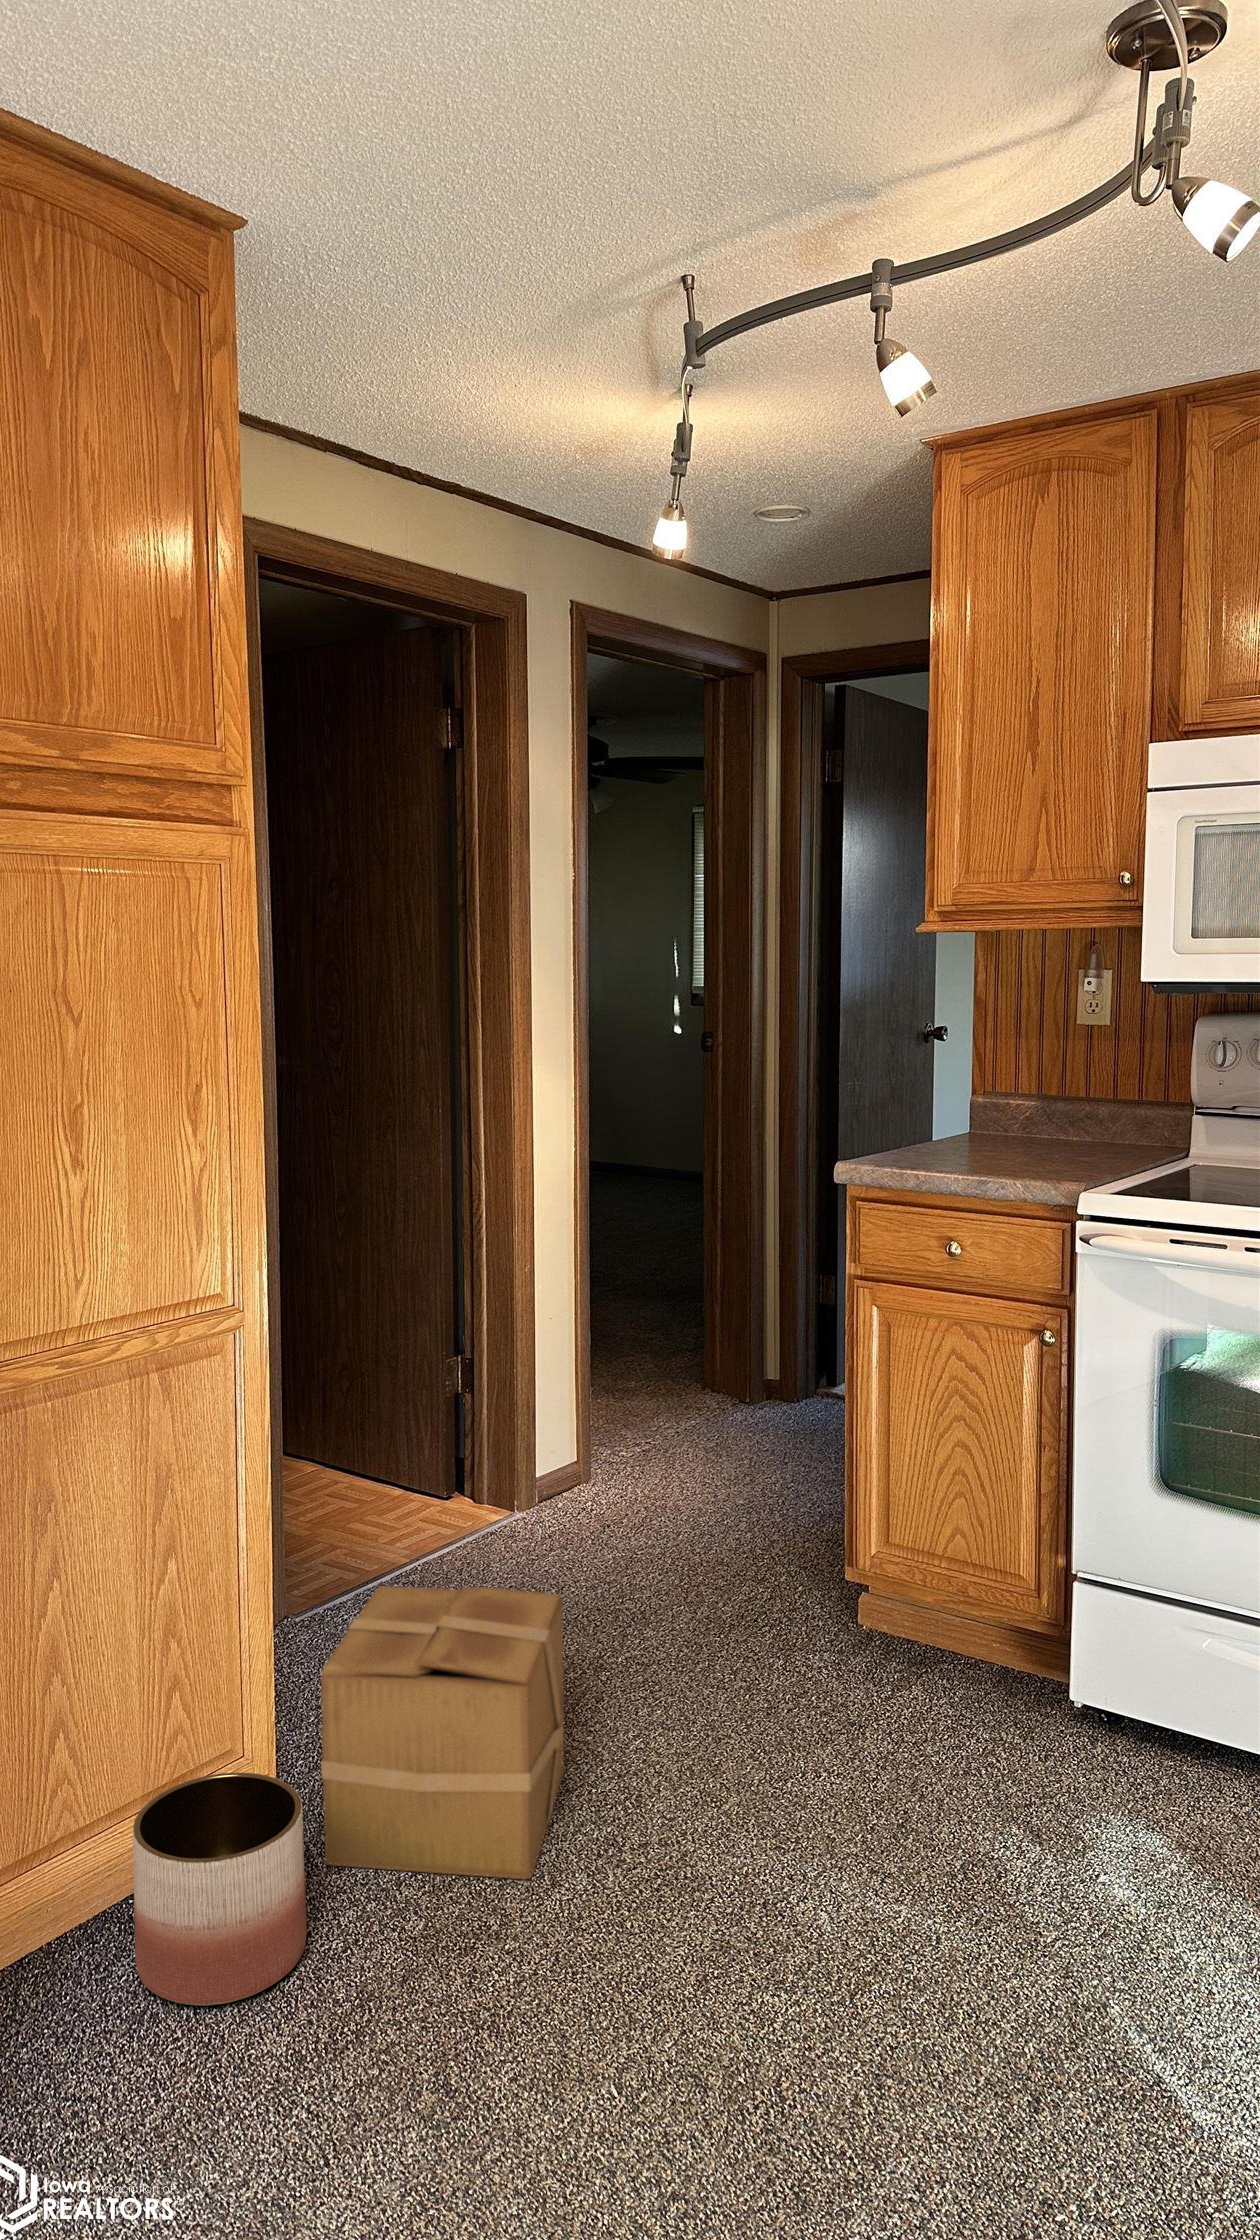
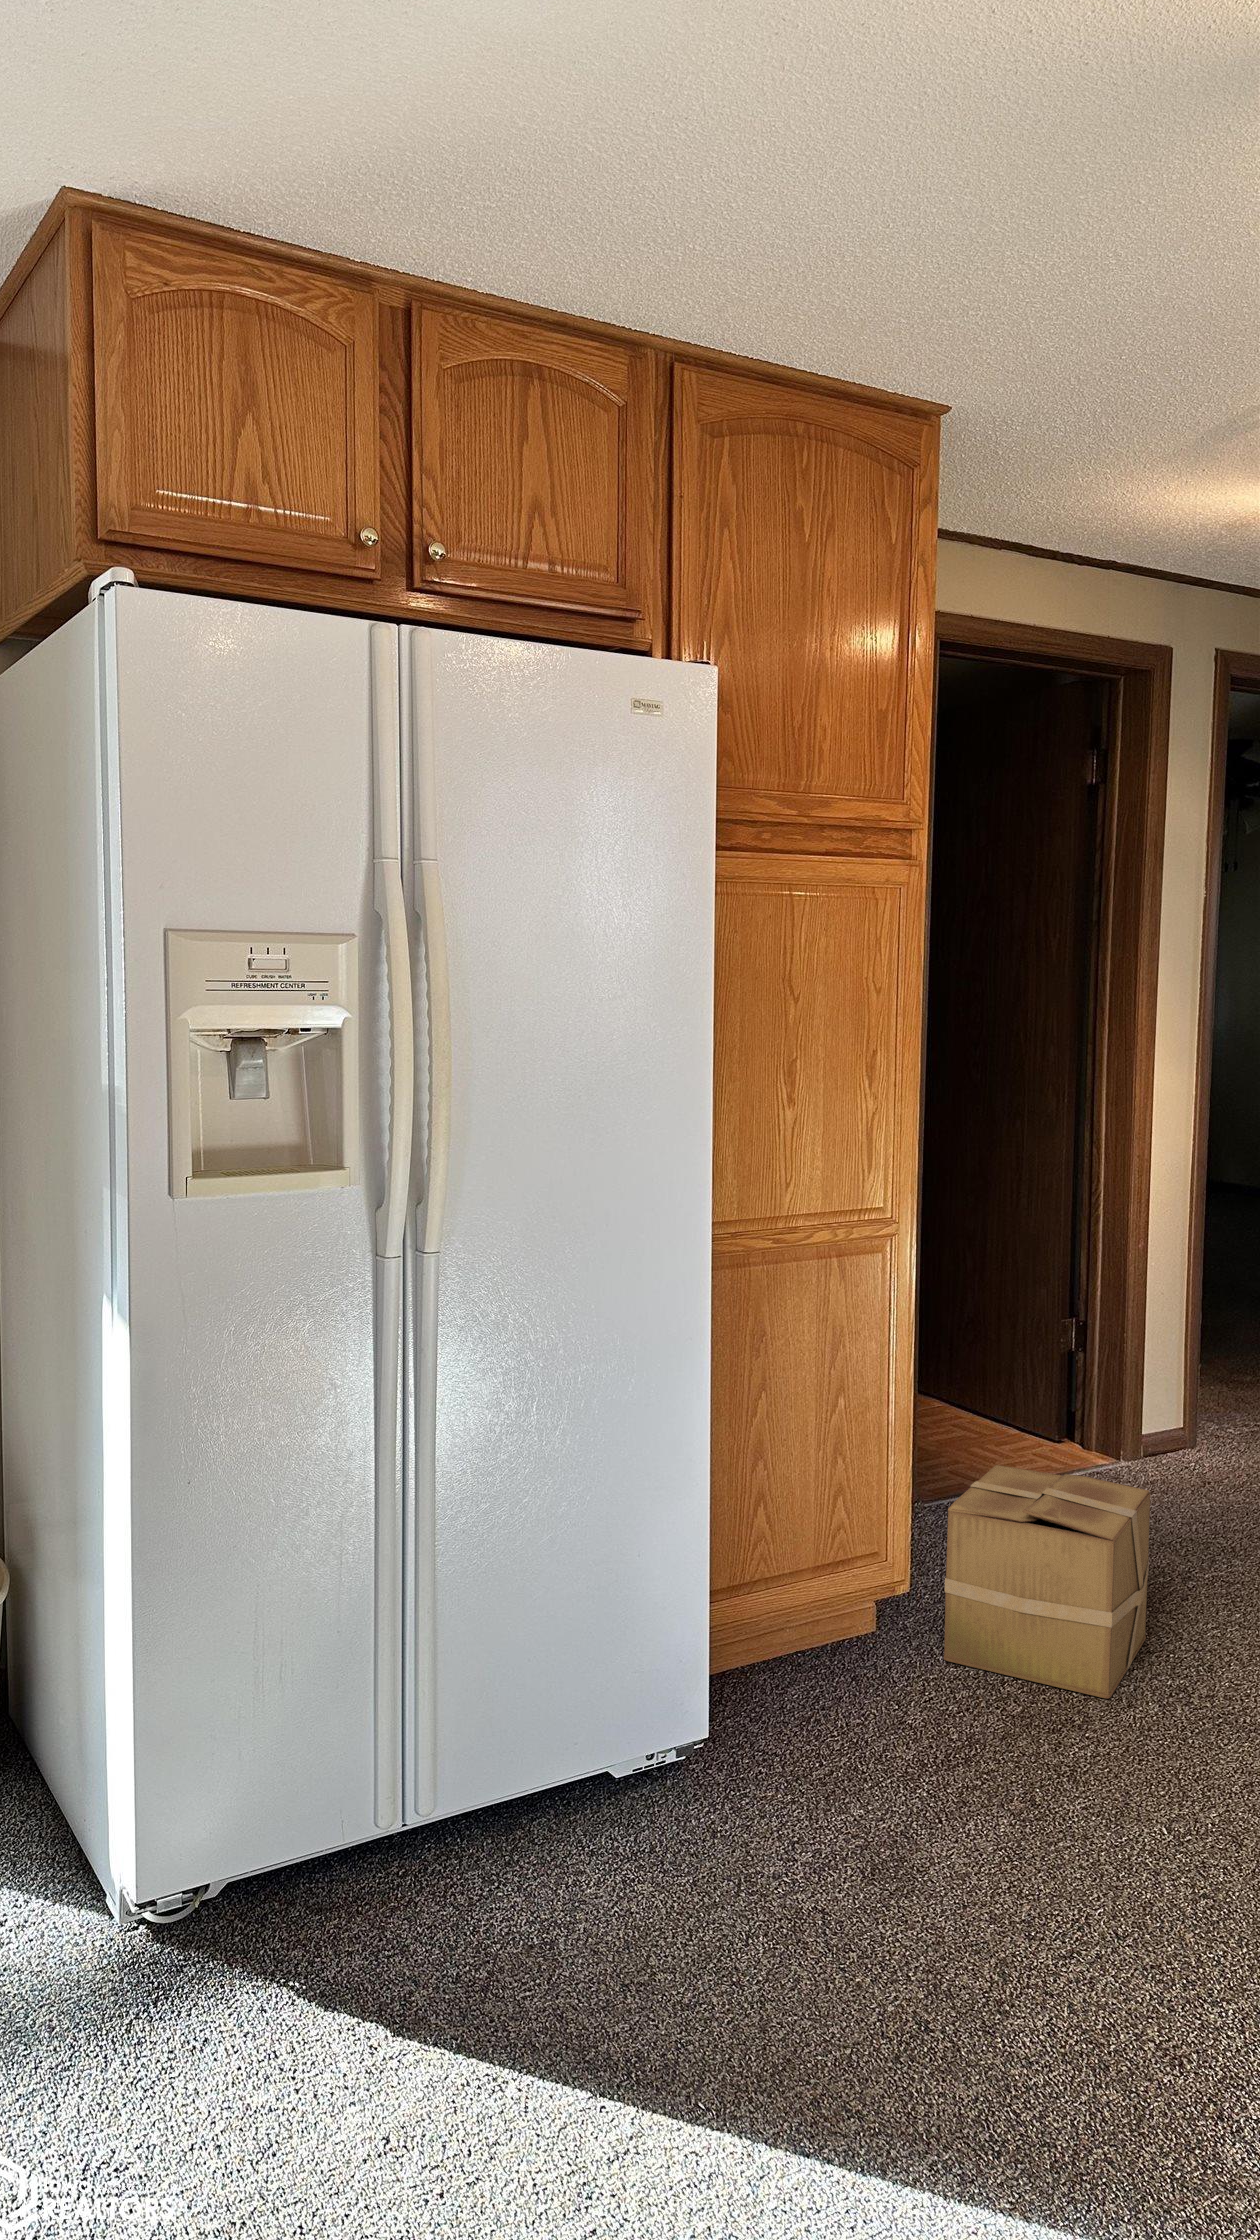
planter: present [133,1772,307,2006] -> none [804,1567,930,1722]

